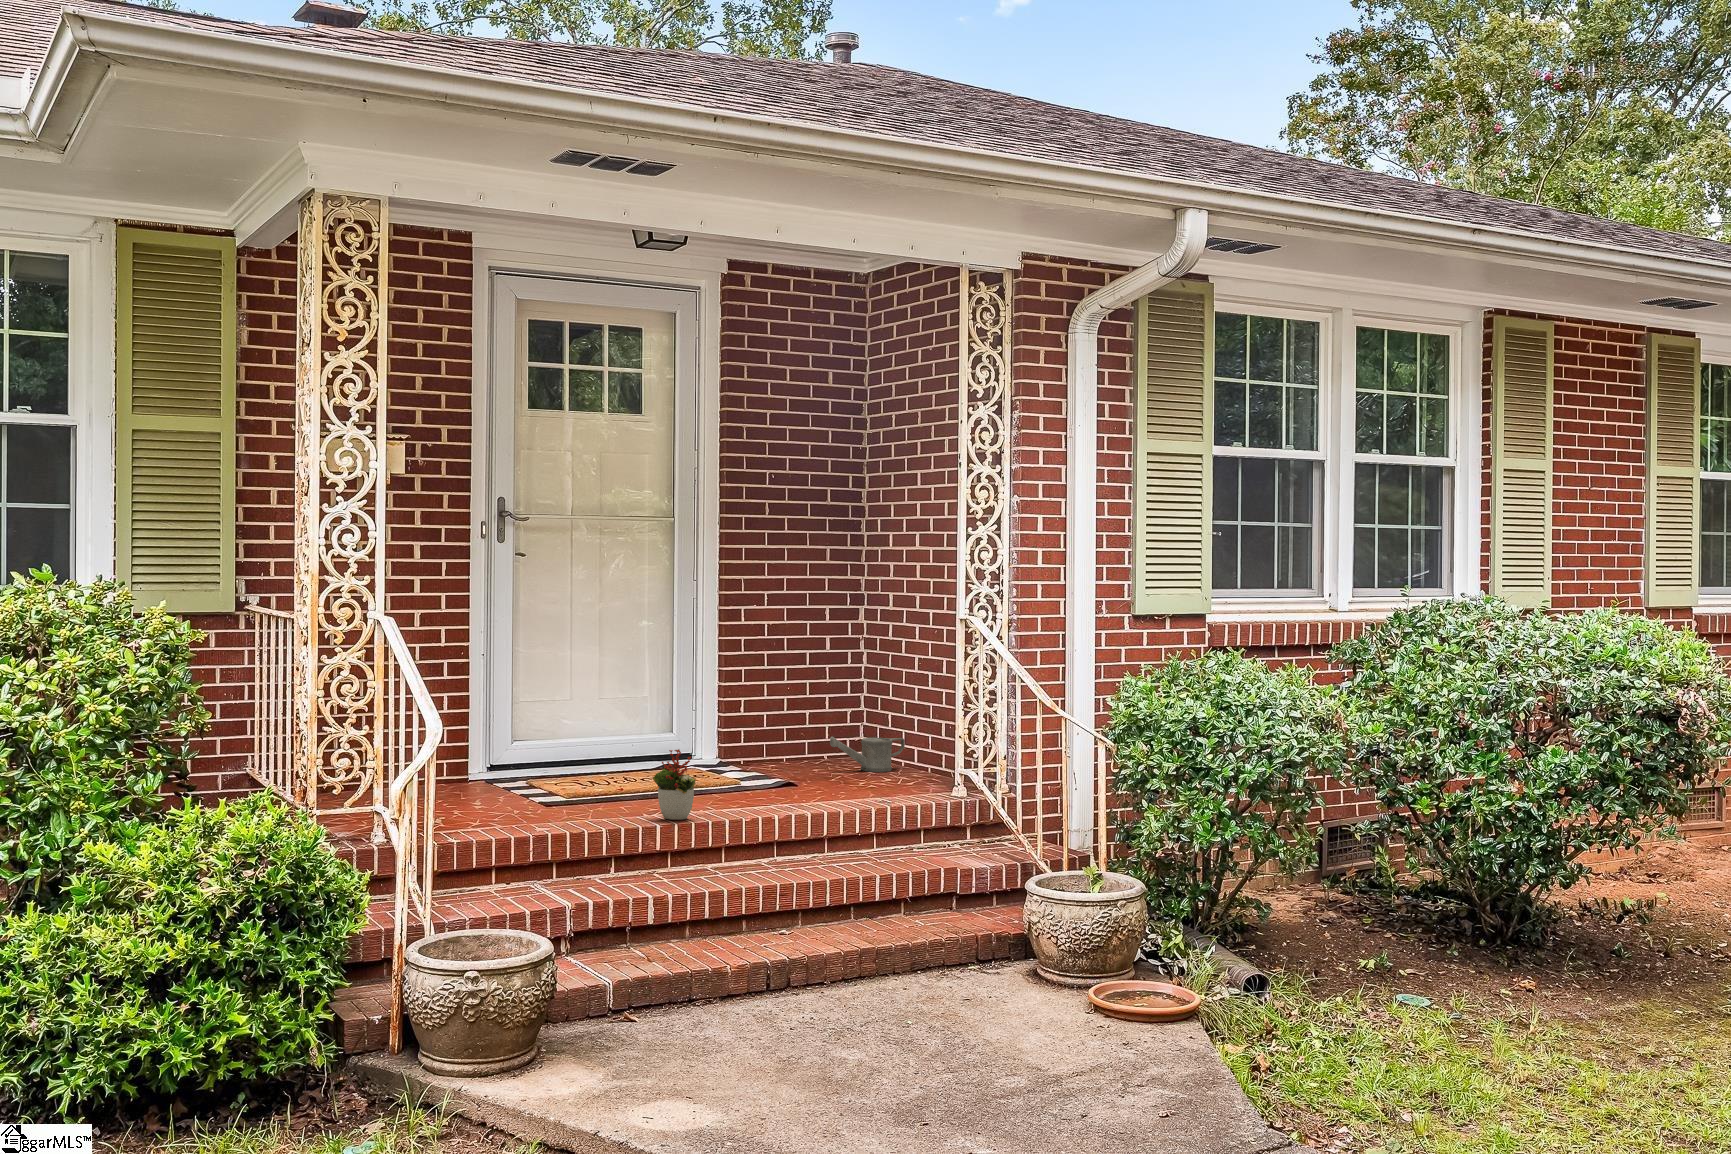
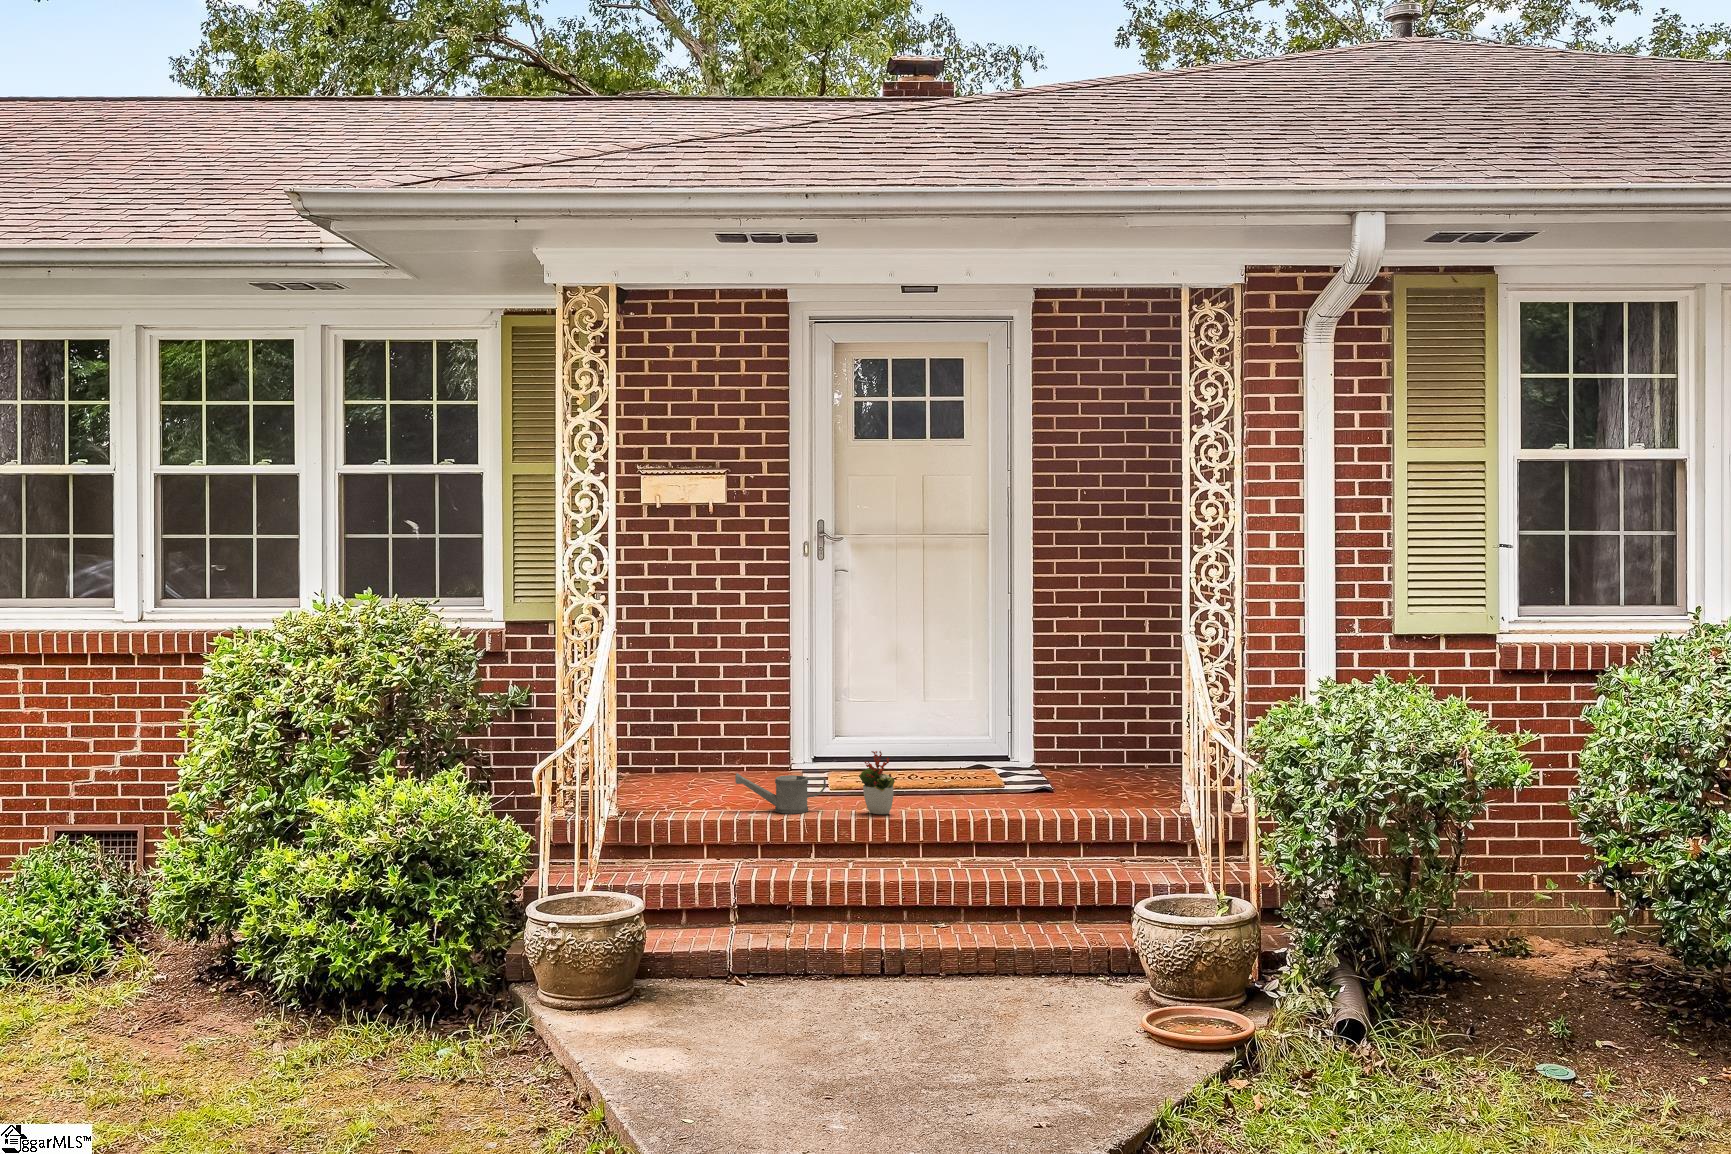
watering can: present [830,737,905,772] -> present [735,773,826,814]

